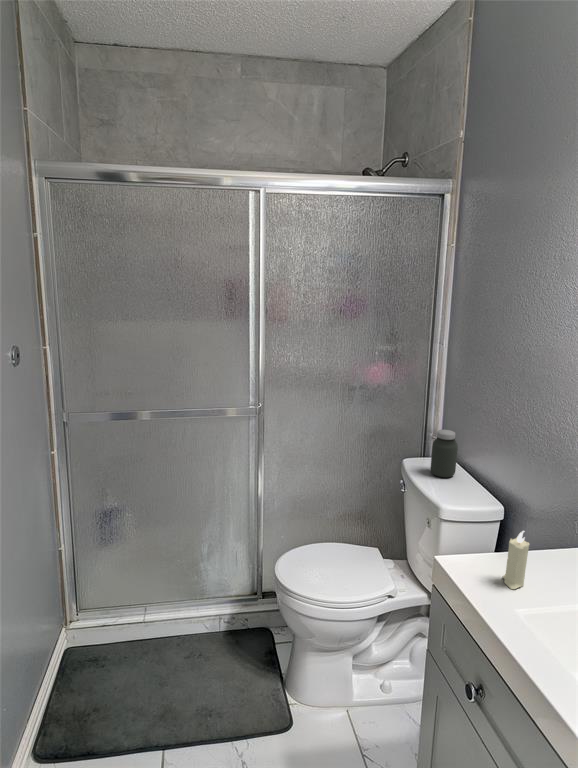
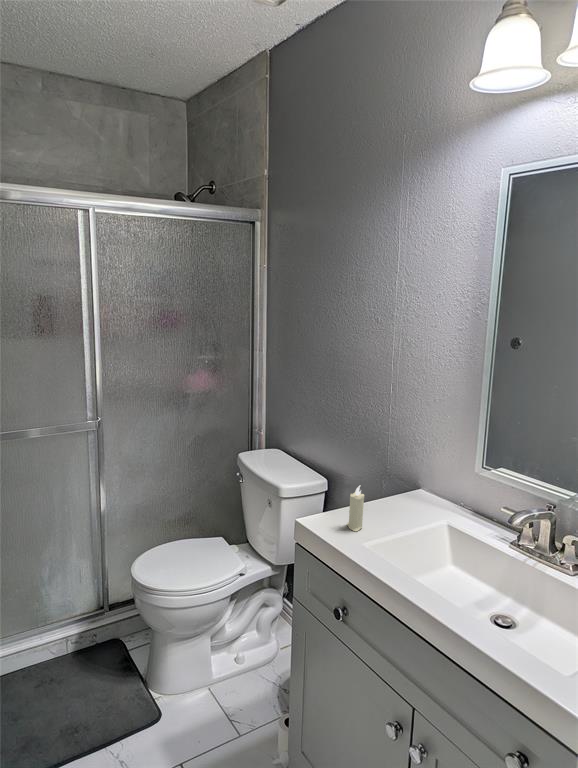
jar: present [431,430,458,477] -> none [263,424,285,465]

